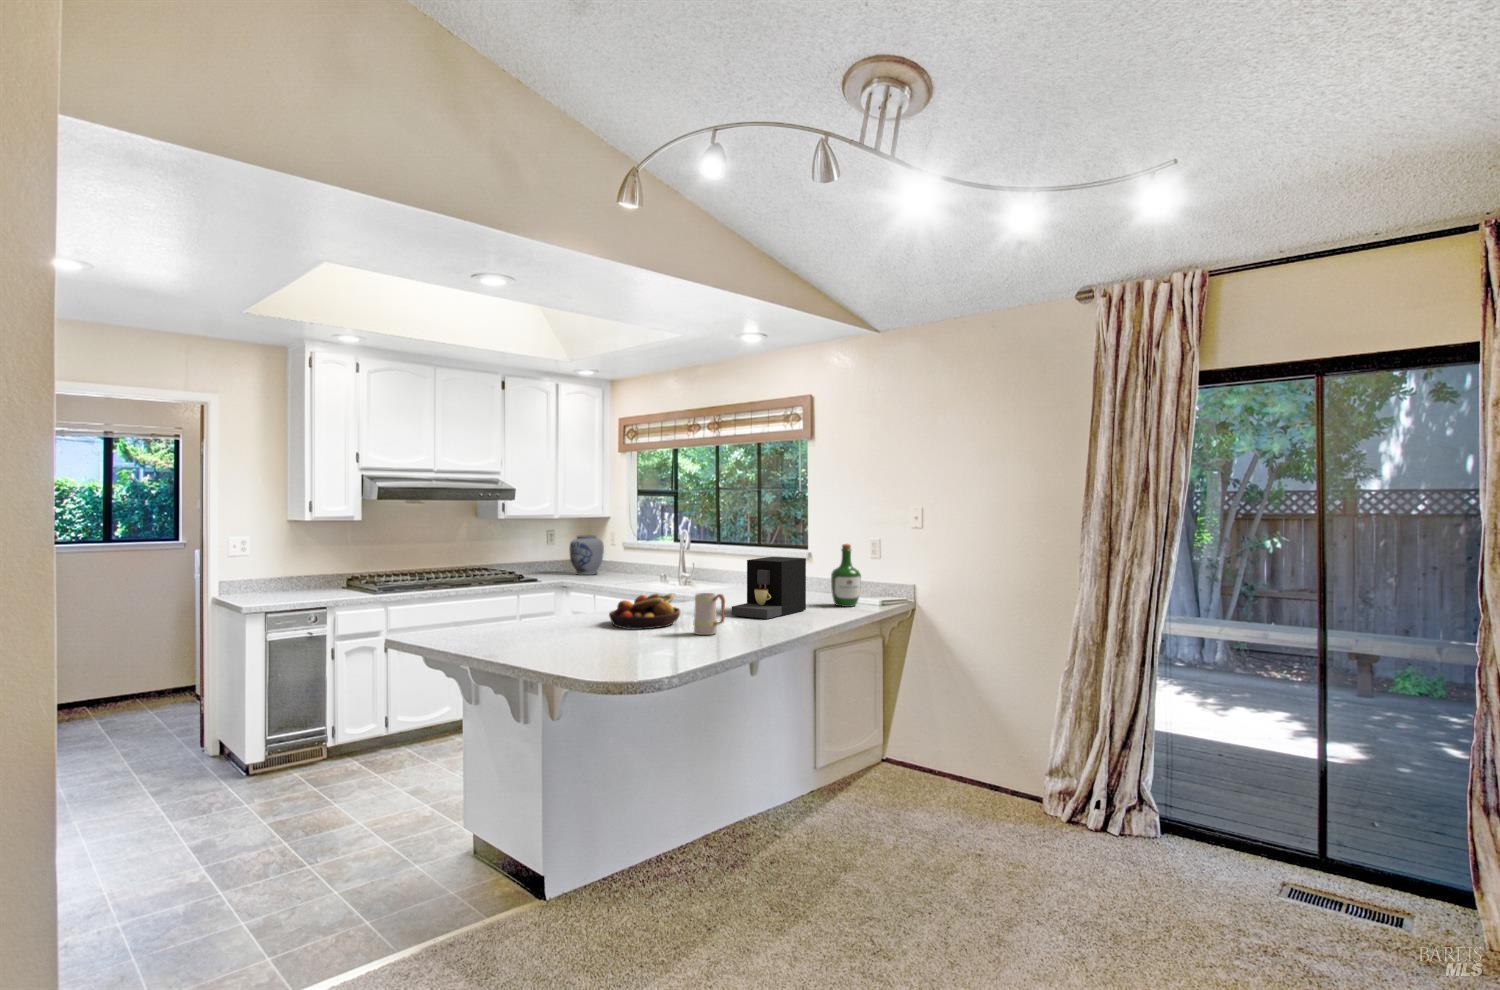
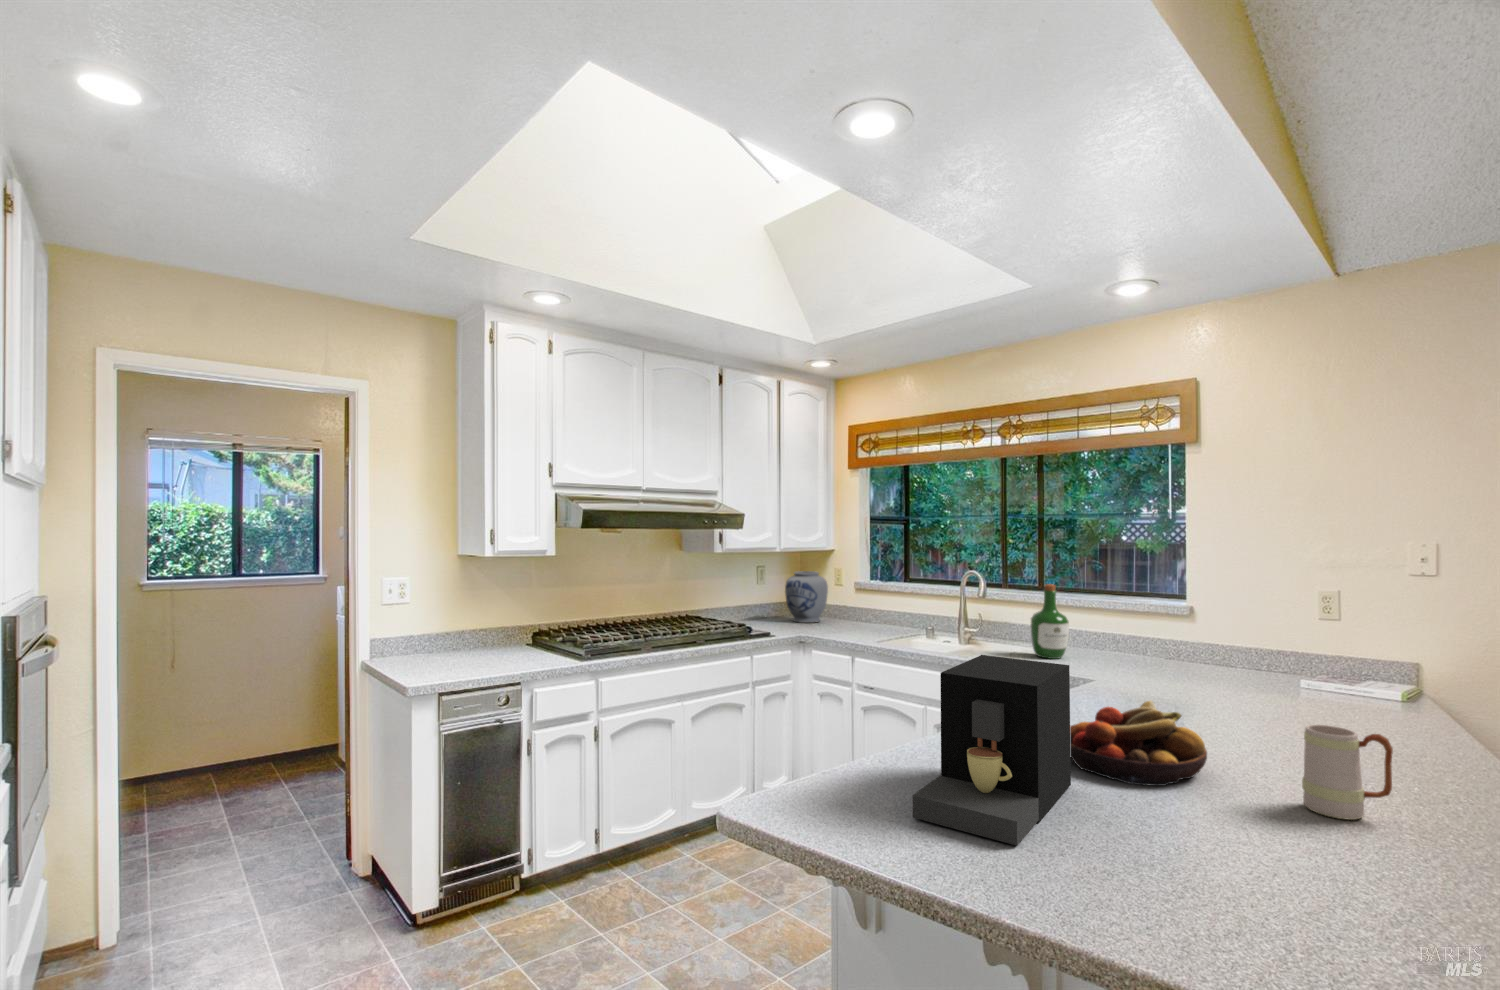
wine bottle: present [831,544,861,607] -> present [1031,584,1069,659]
coffee maker: present [732,557,806,619] -> present [913,655,1071,846]

